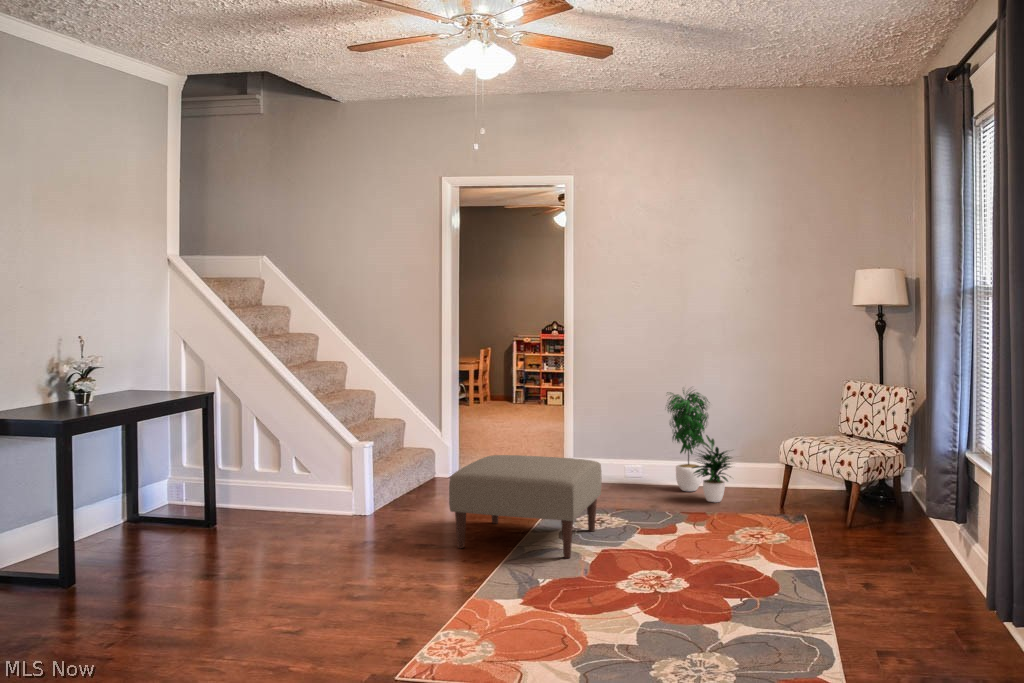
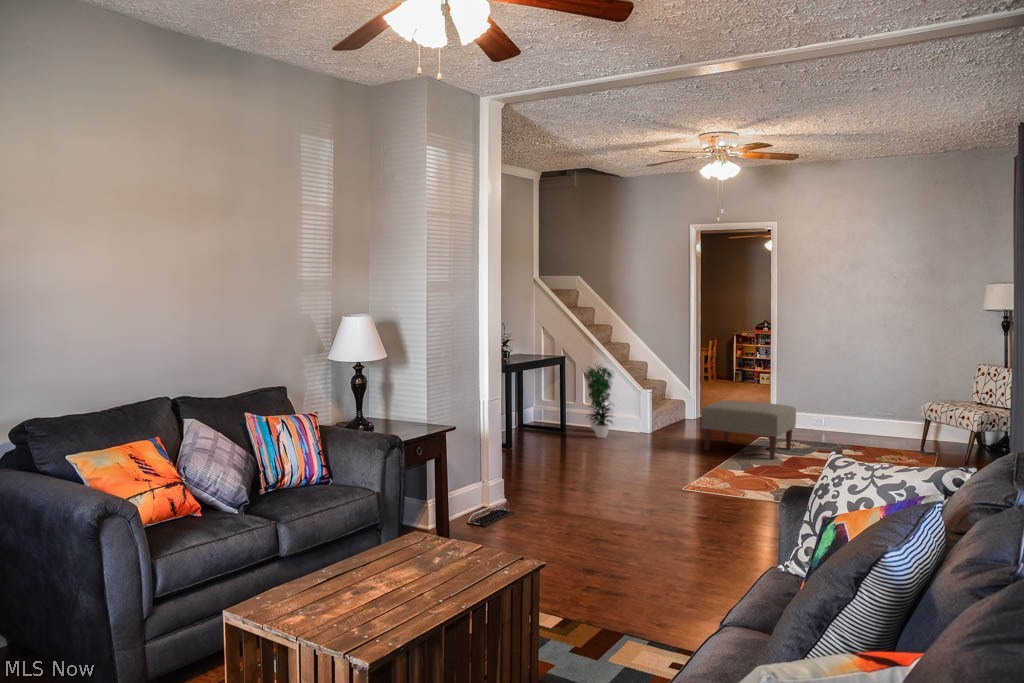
potted plant: present [667,390,731,502] -> present [585,366,614,438]

